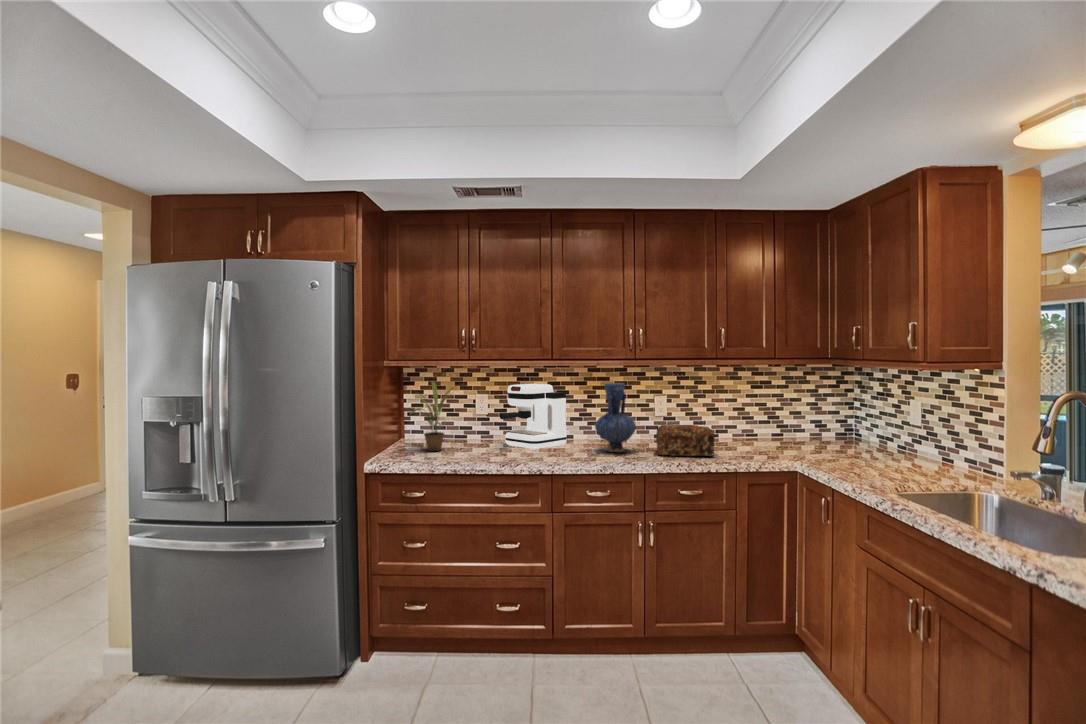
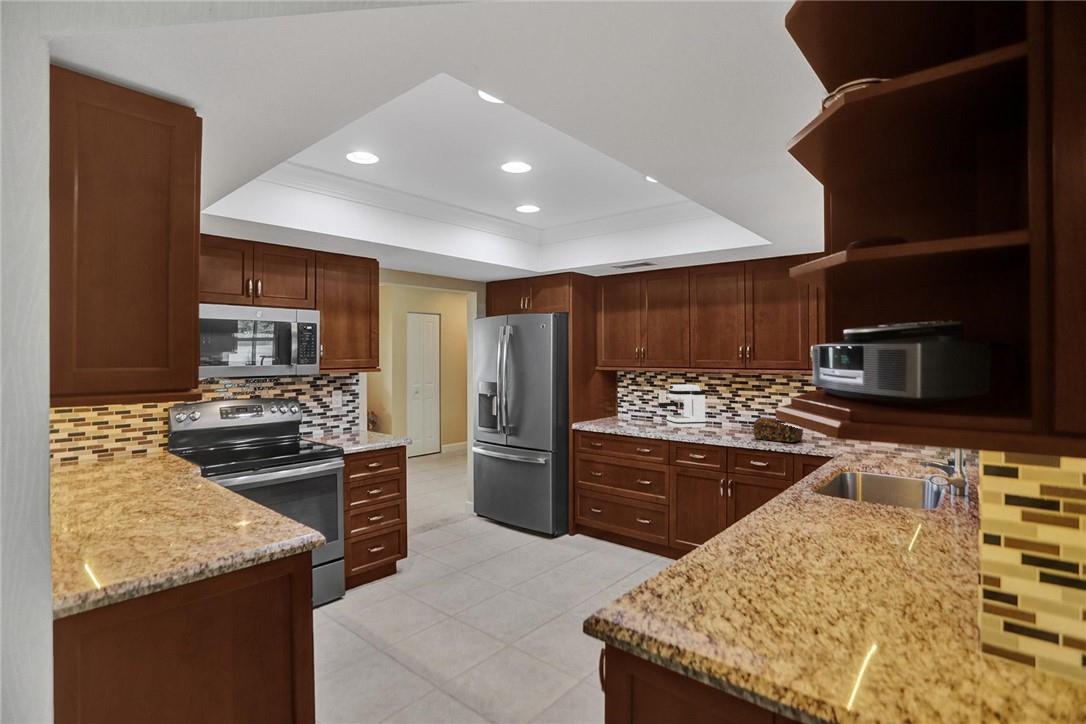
potted plant: present [410,381,453,451] -> none [606,380,638,423]
vase: present [595,383,636,452] -> none [718,386,747,434]

